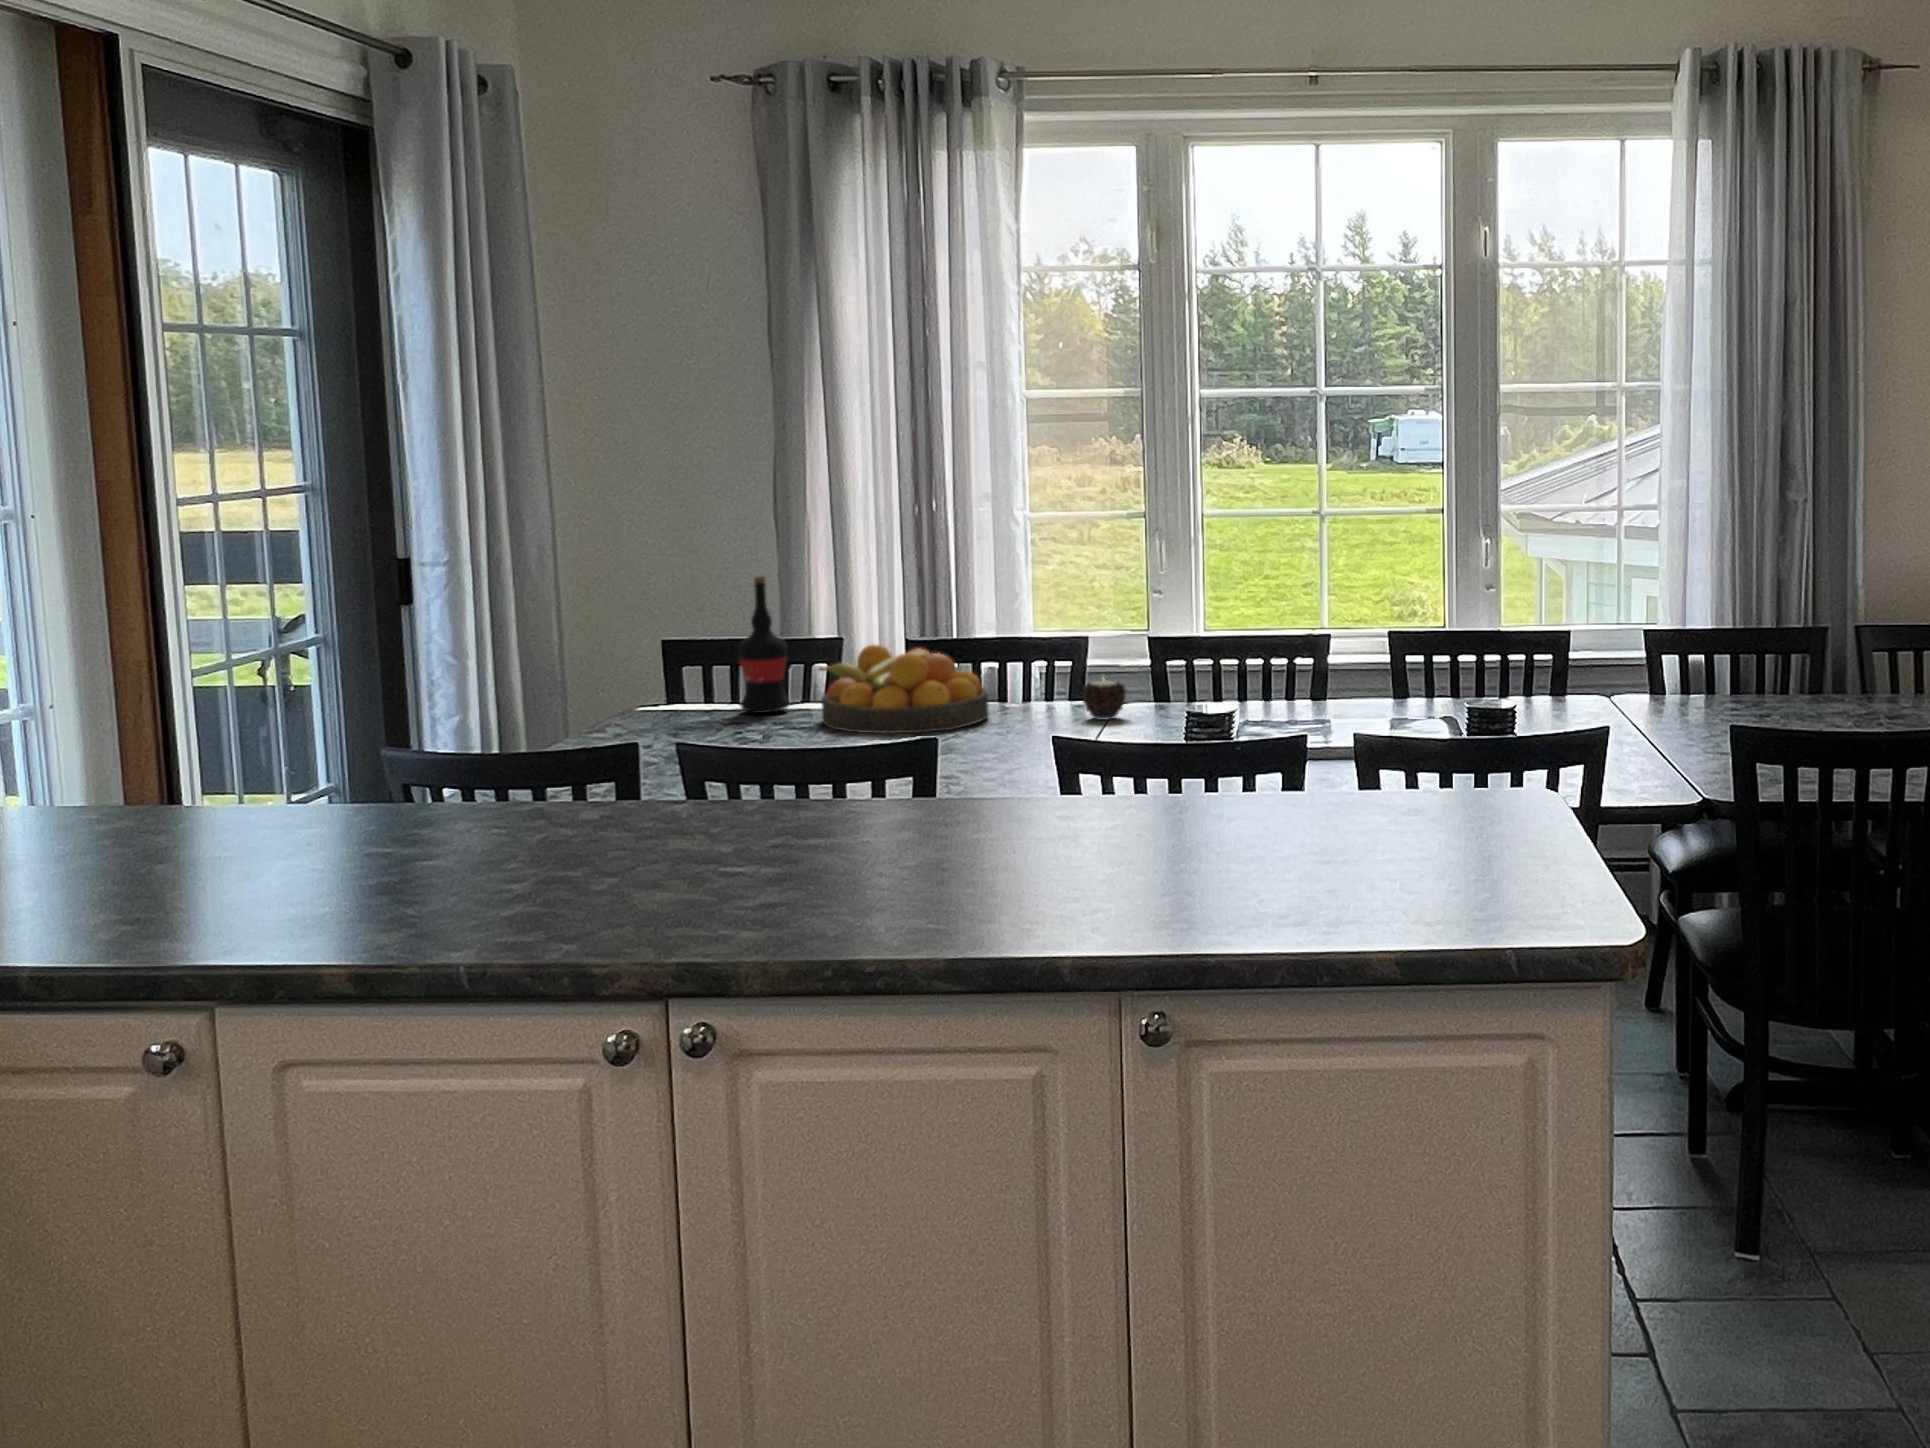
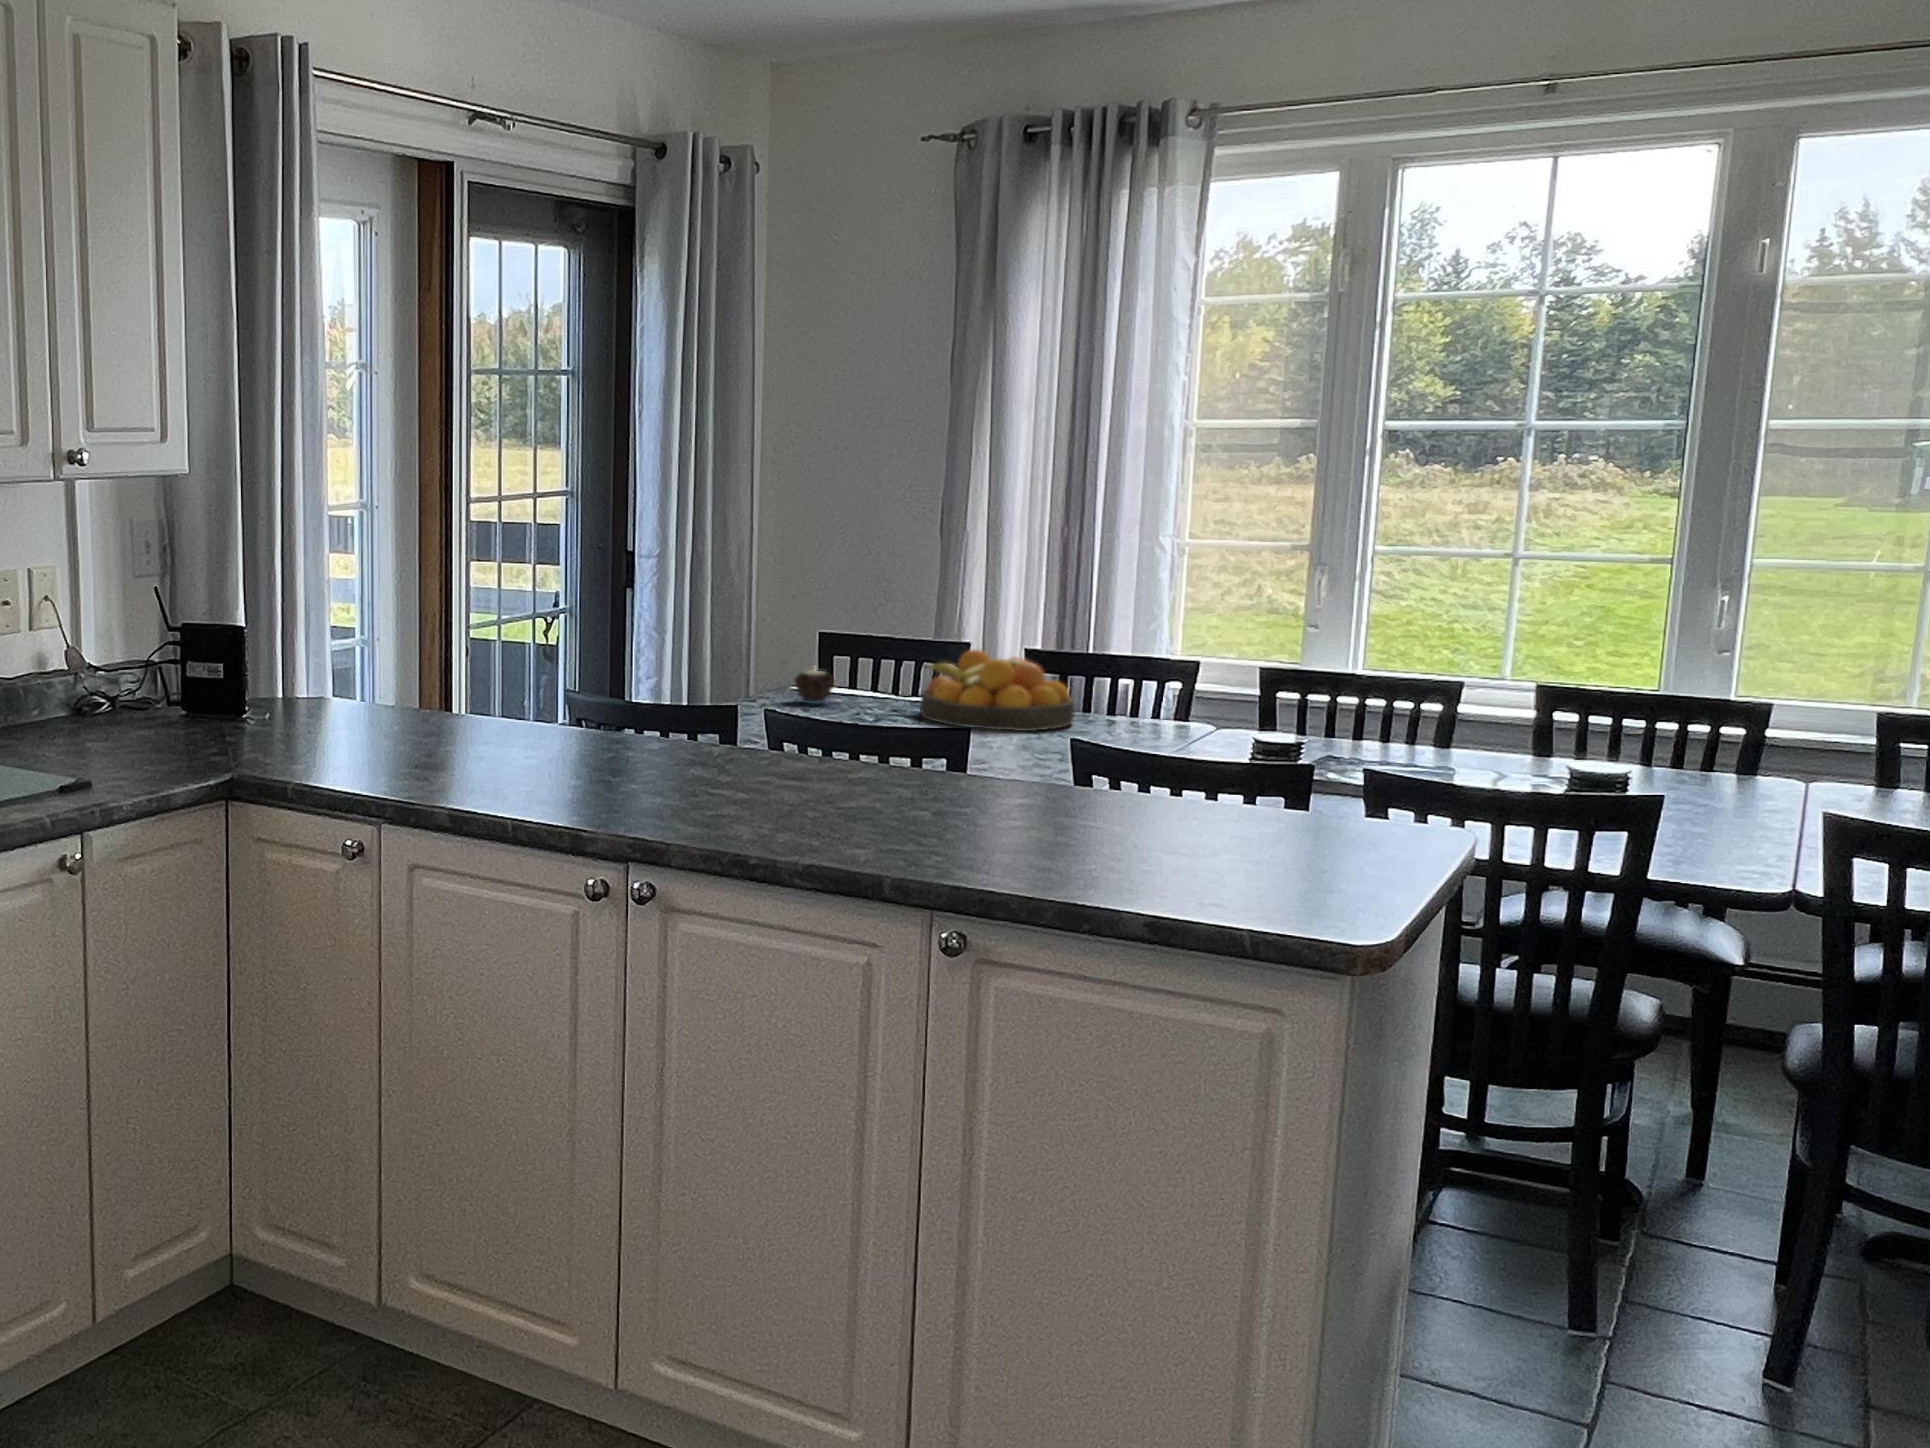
wine bottle: present [738,576,790,713] -> none [862,582,907,700]
candle: present [1082,680,1126,720] -> present [795,669,835,704]

